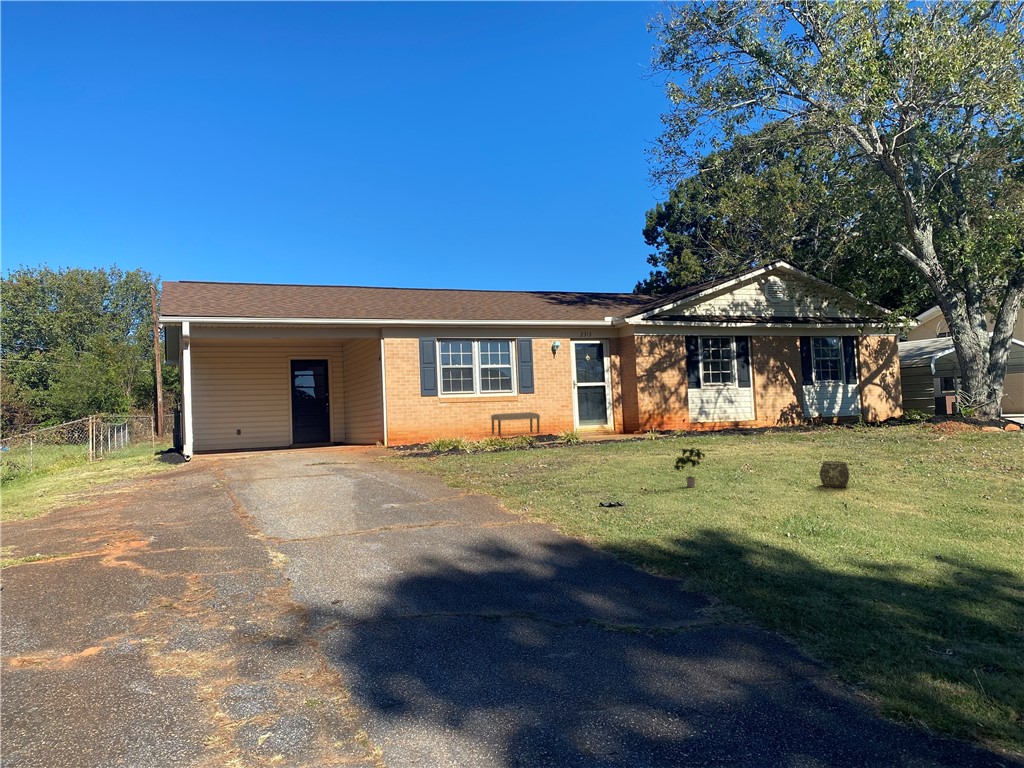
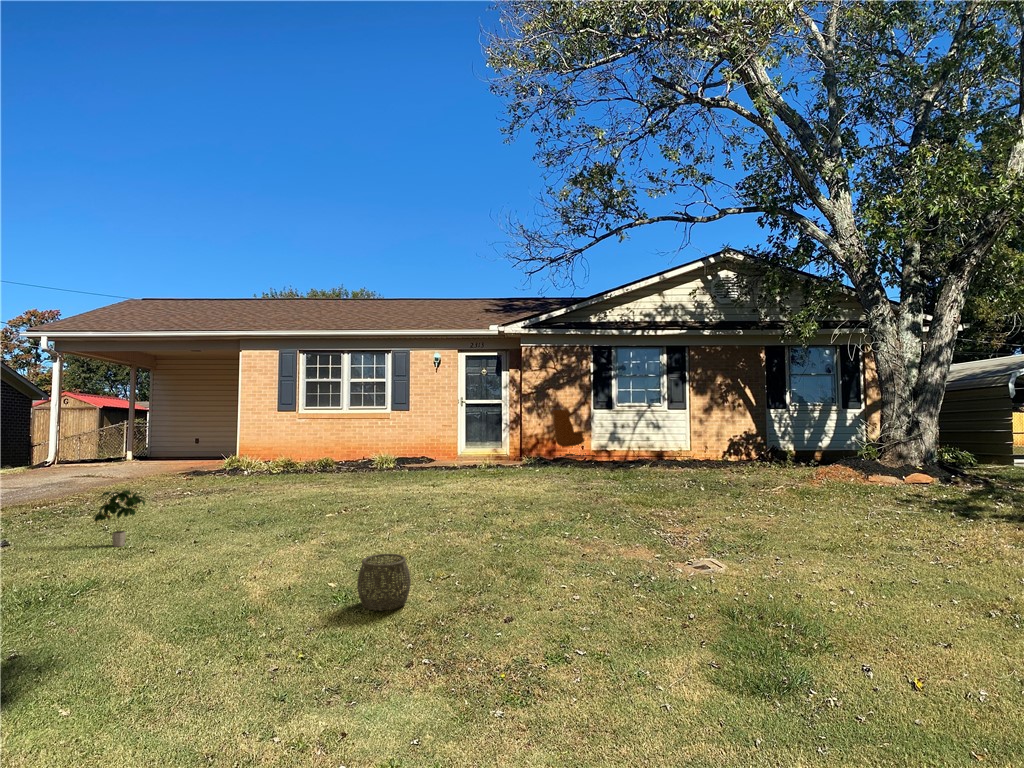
lounge chair: none [676,389,701,429] -> present [552,410,586,457]
bench: present [491,412,540,436] -> none [349,431,402,455]
woven basket: present [820,461,849,487] -> present [357,554,411,611]

